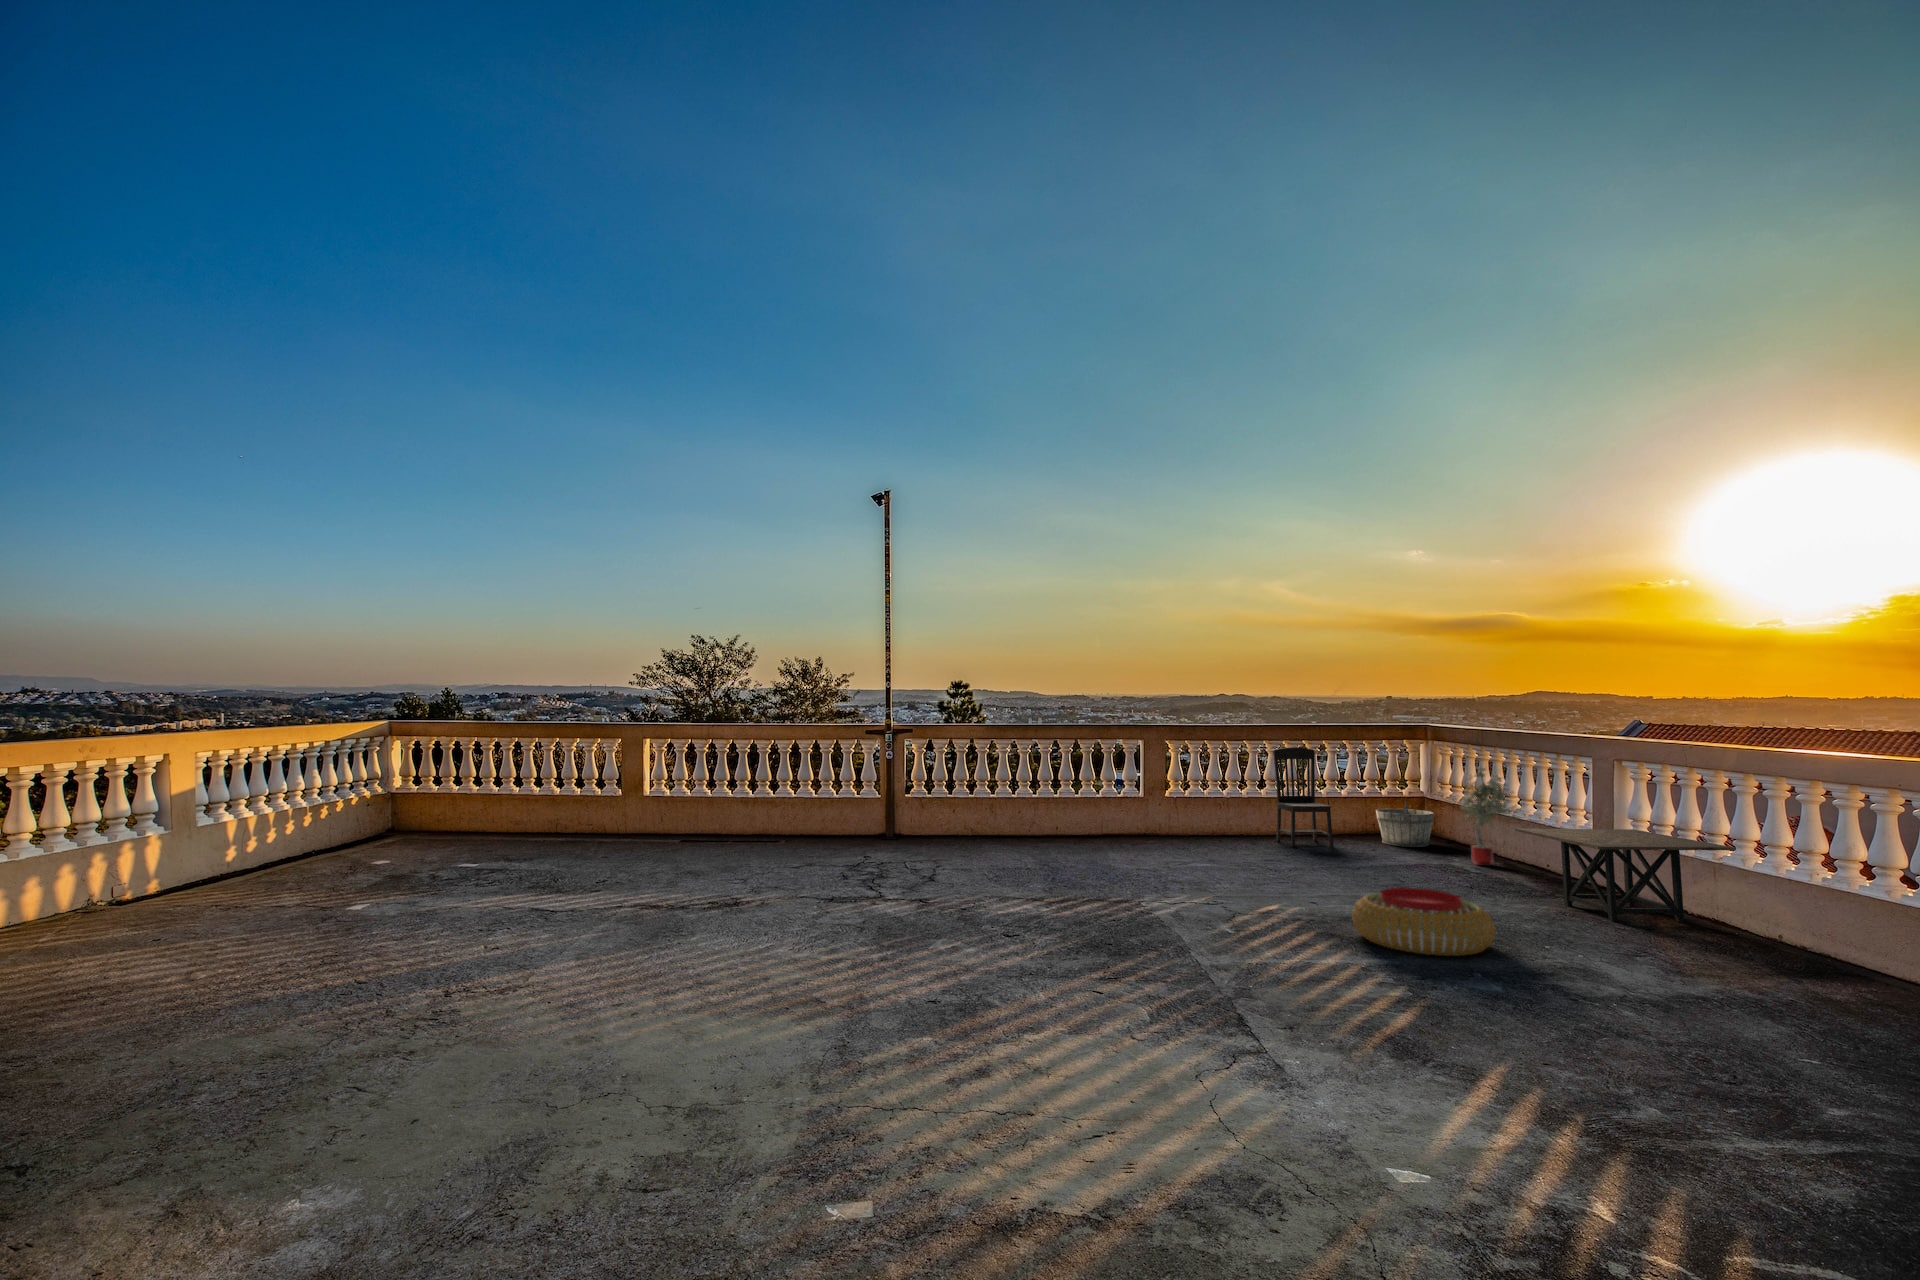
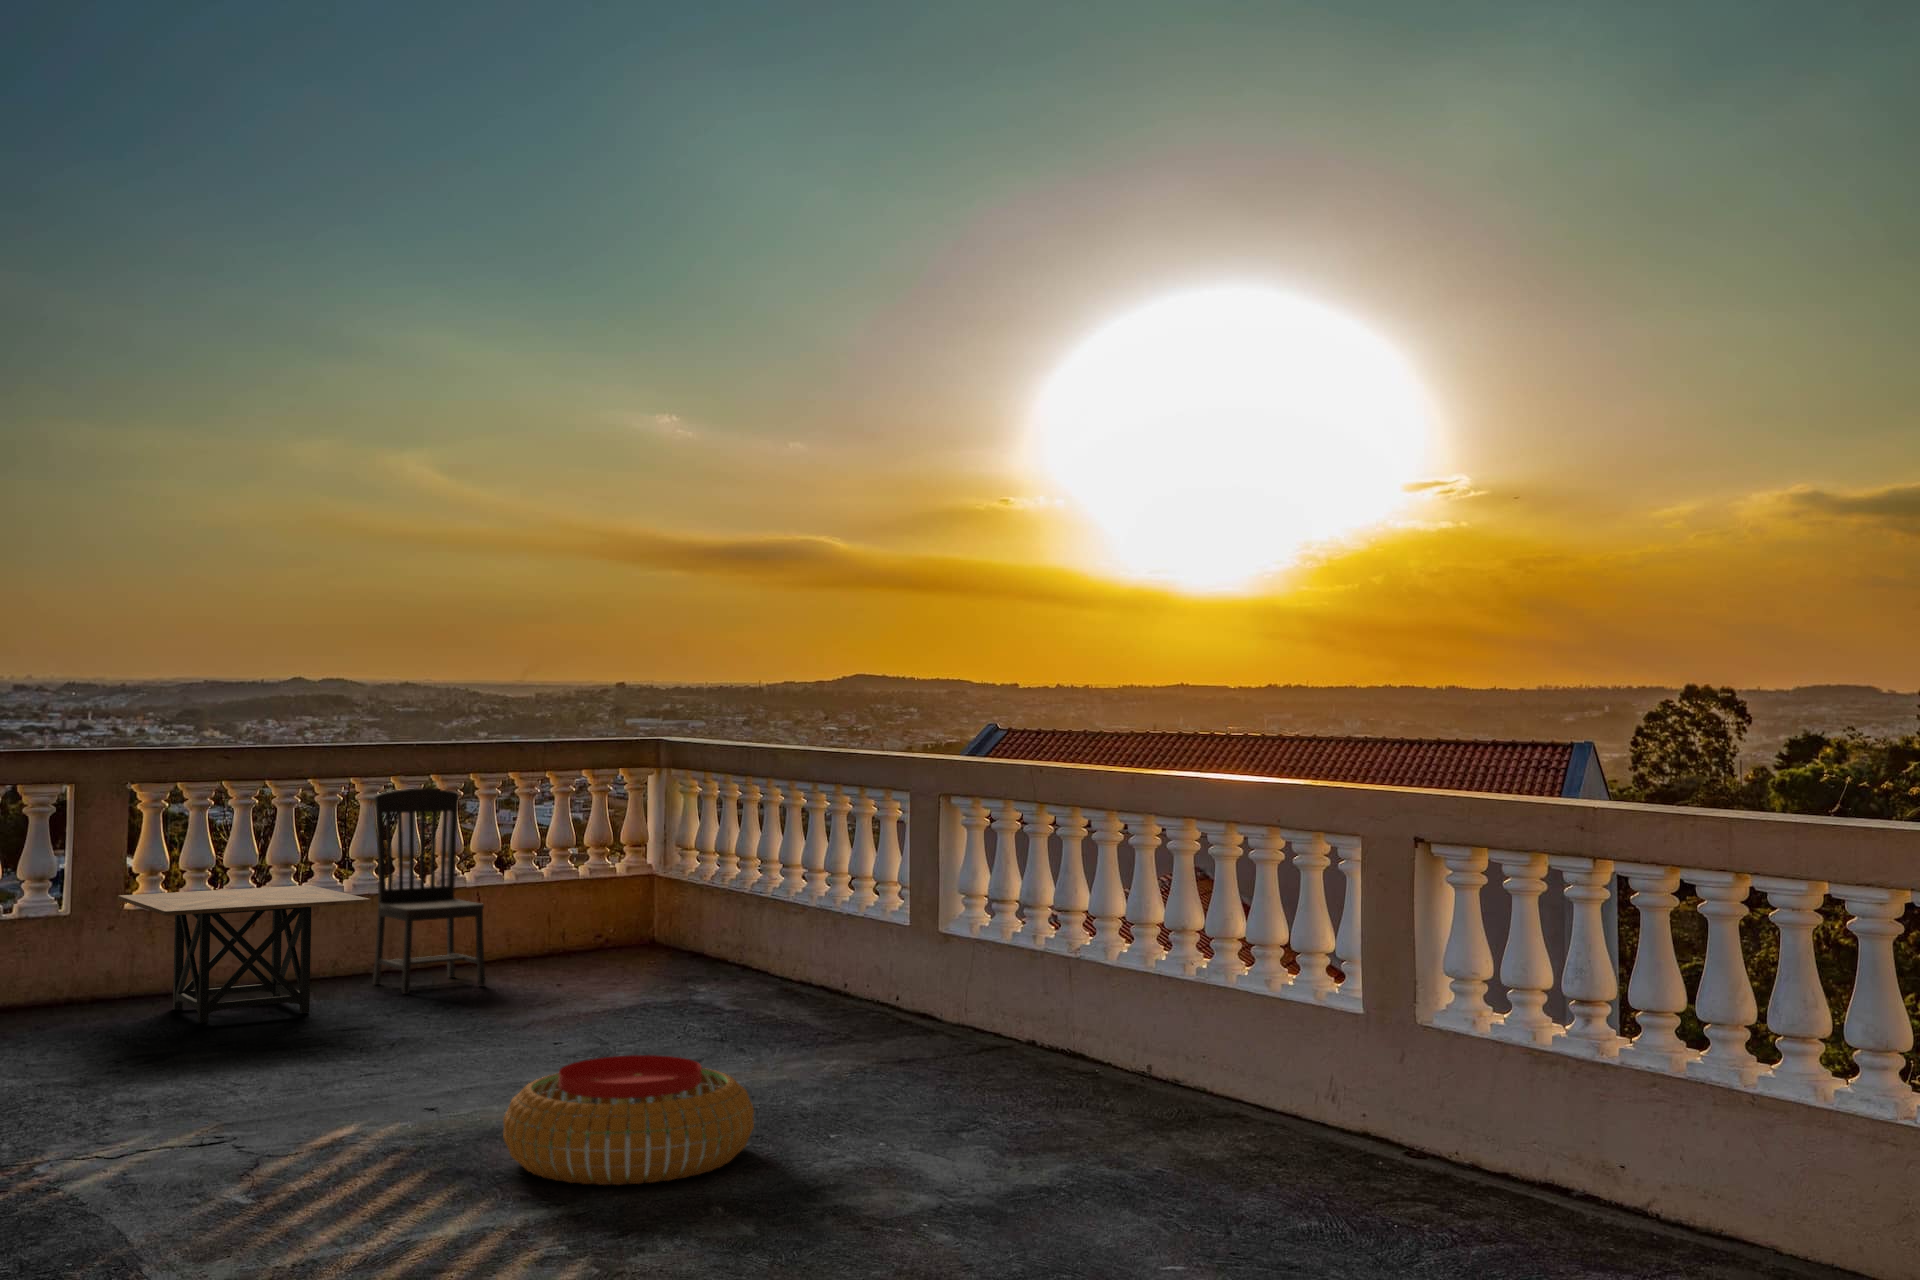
potted tree: present [1461,768,1521,866] -> none [710,816,808,995]
wooden bucket: present [1376,799,1434,847] -> none [568,882,669,972]
side table: present [1515,829,1736,922] -> present [118,885,371,1023]

